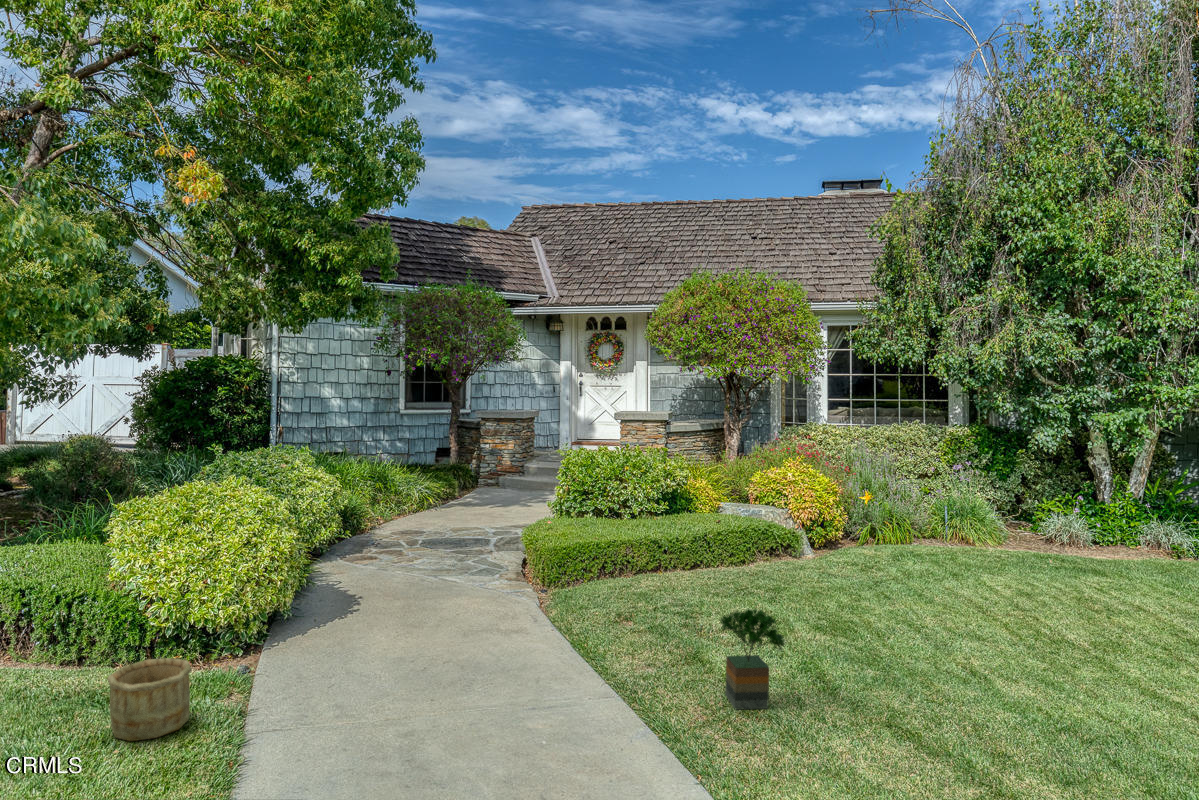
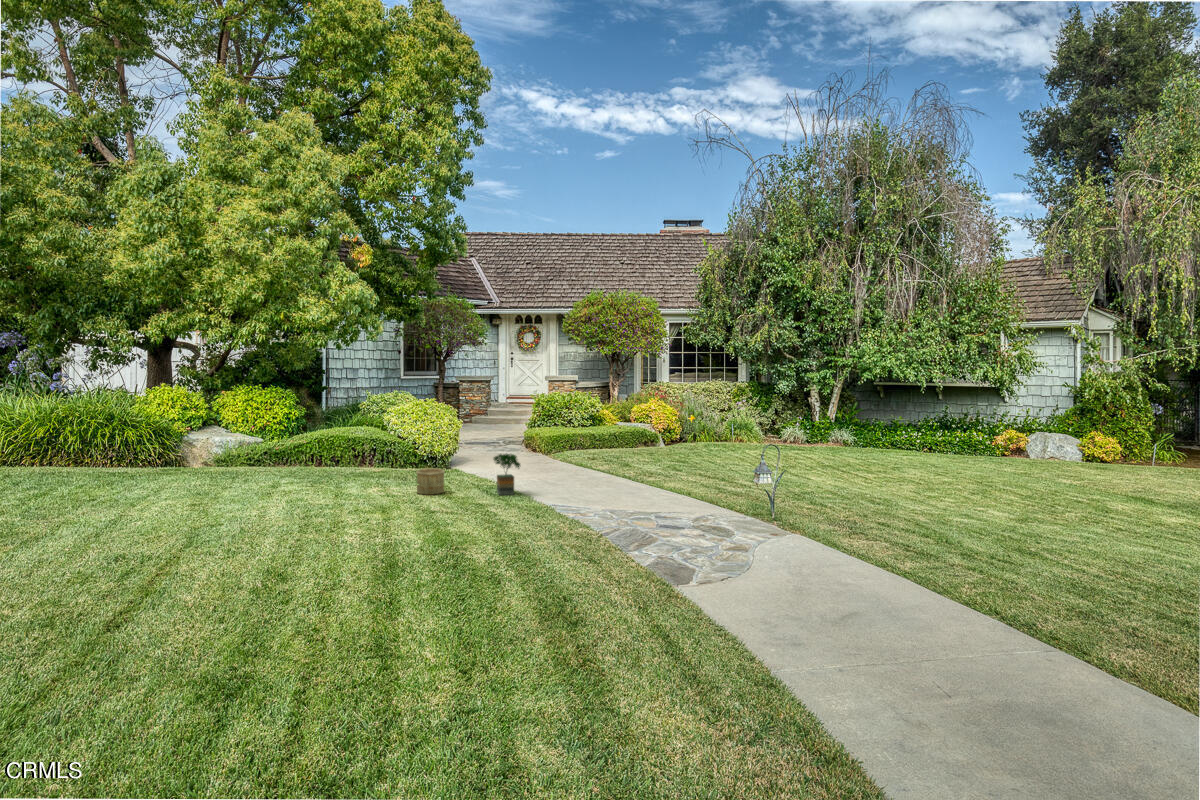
potted tree: present [720,609,785,709] -> present [494,454,520,495]

